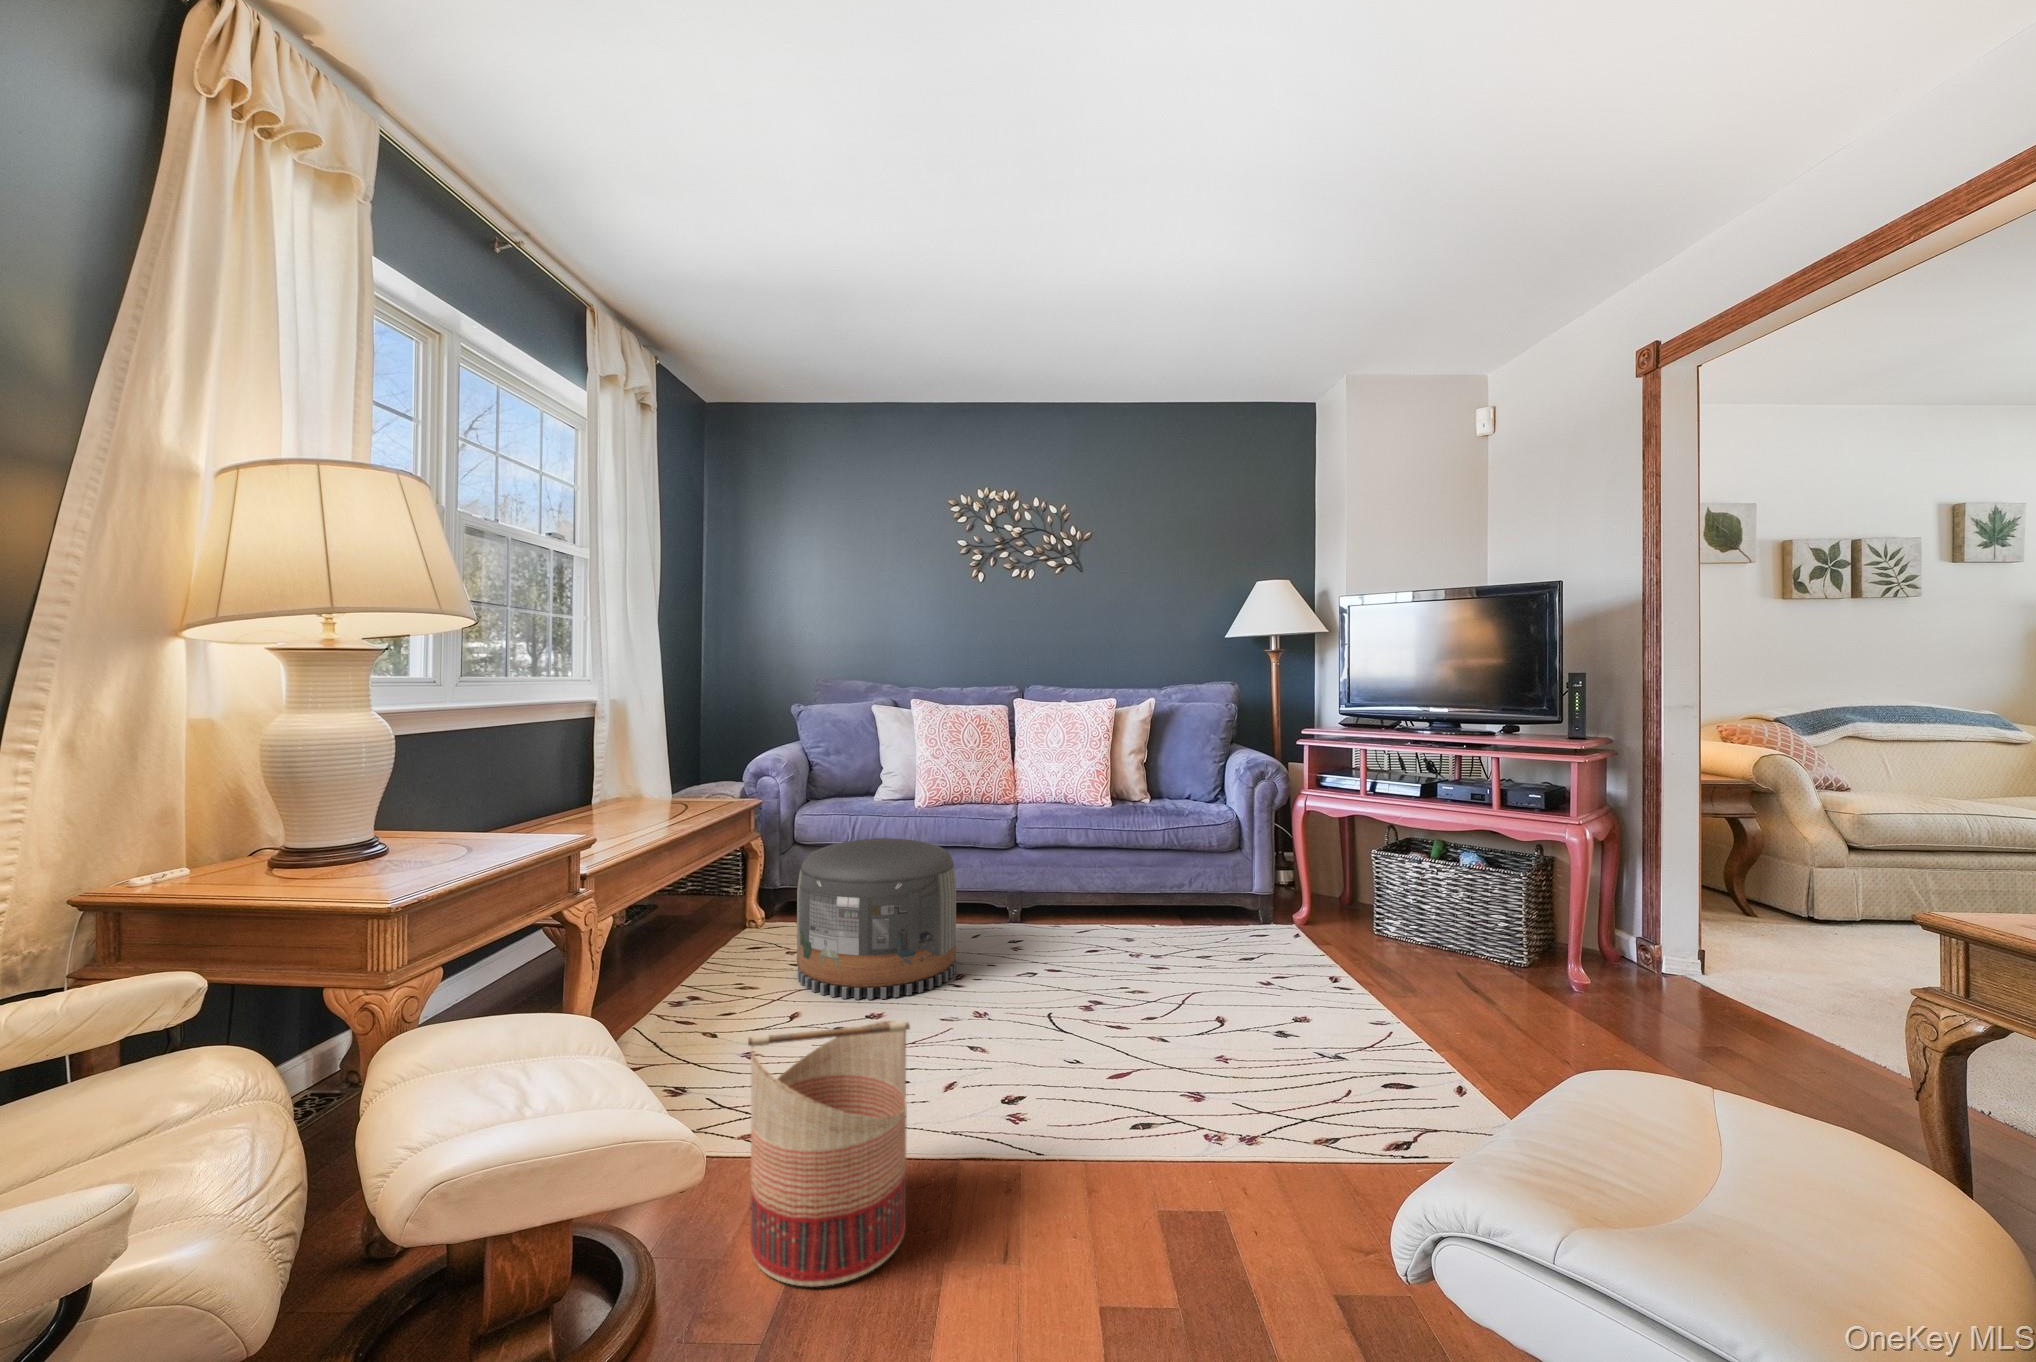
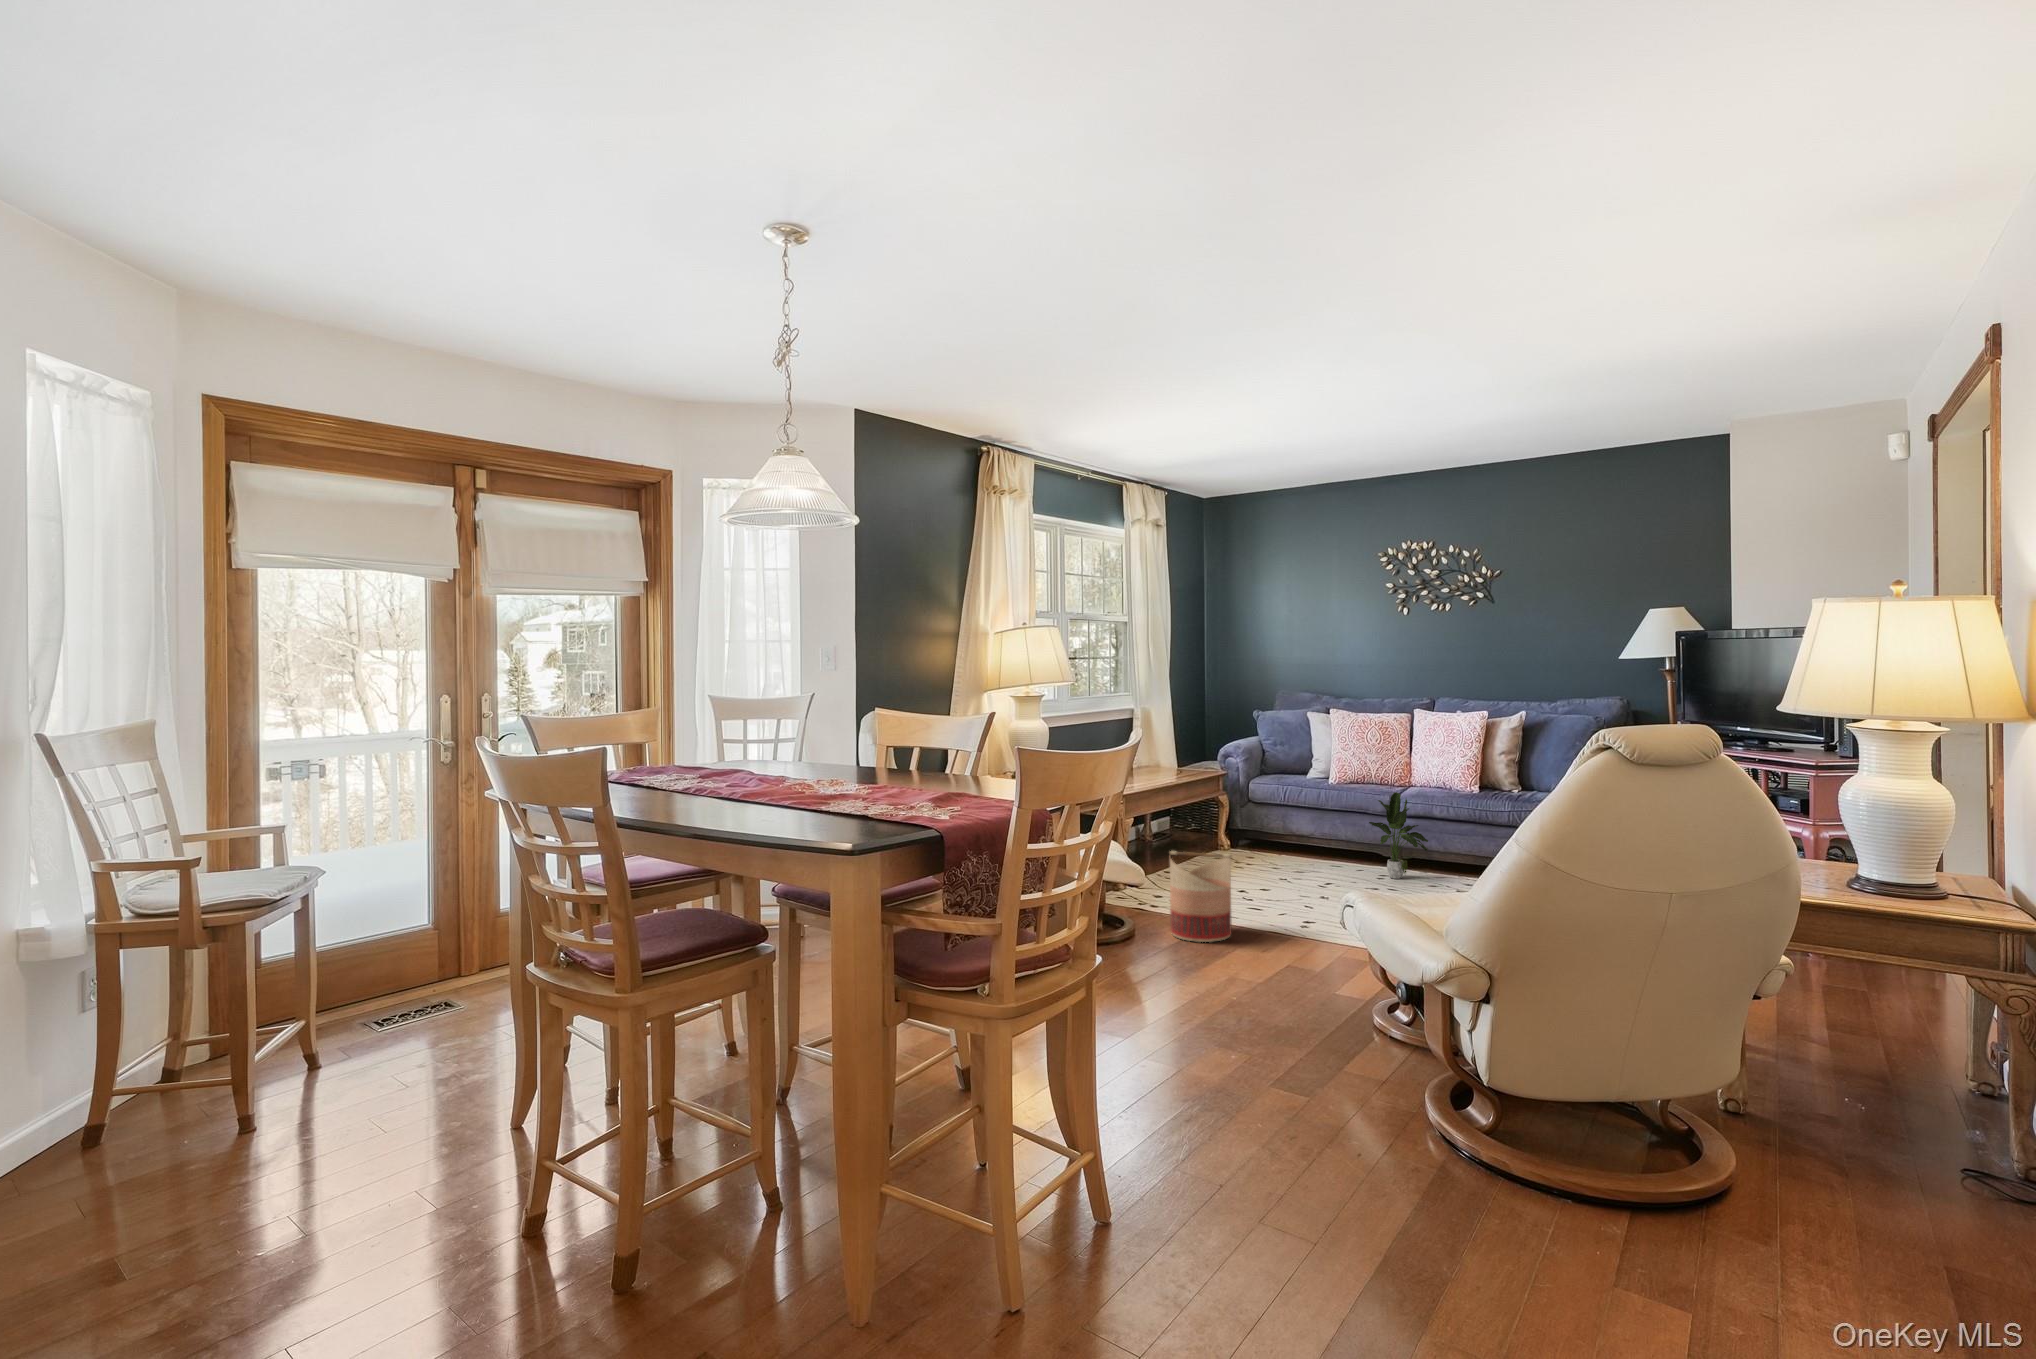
potted plant: none [1013,818,1094,951] -> present [1369,792,1428,879]
pouf: present [797,838,956,999] -> none [1233,798,1329,885]

